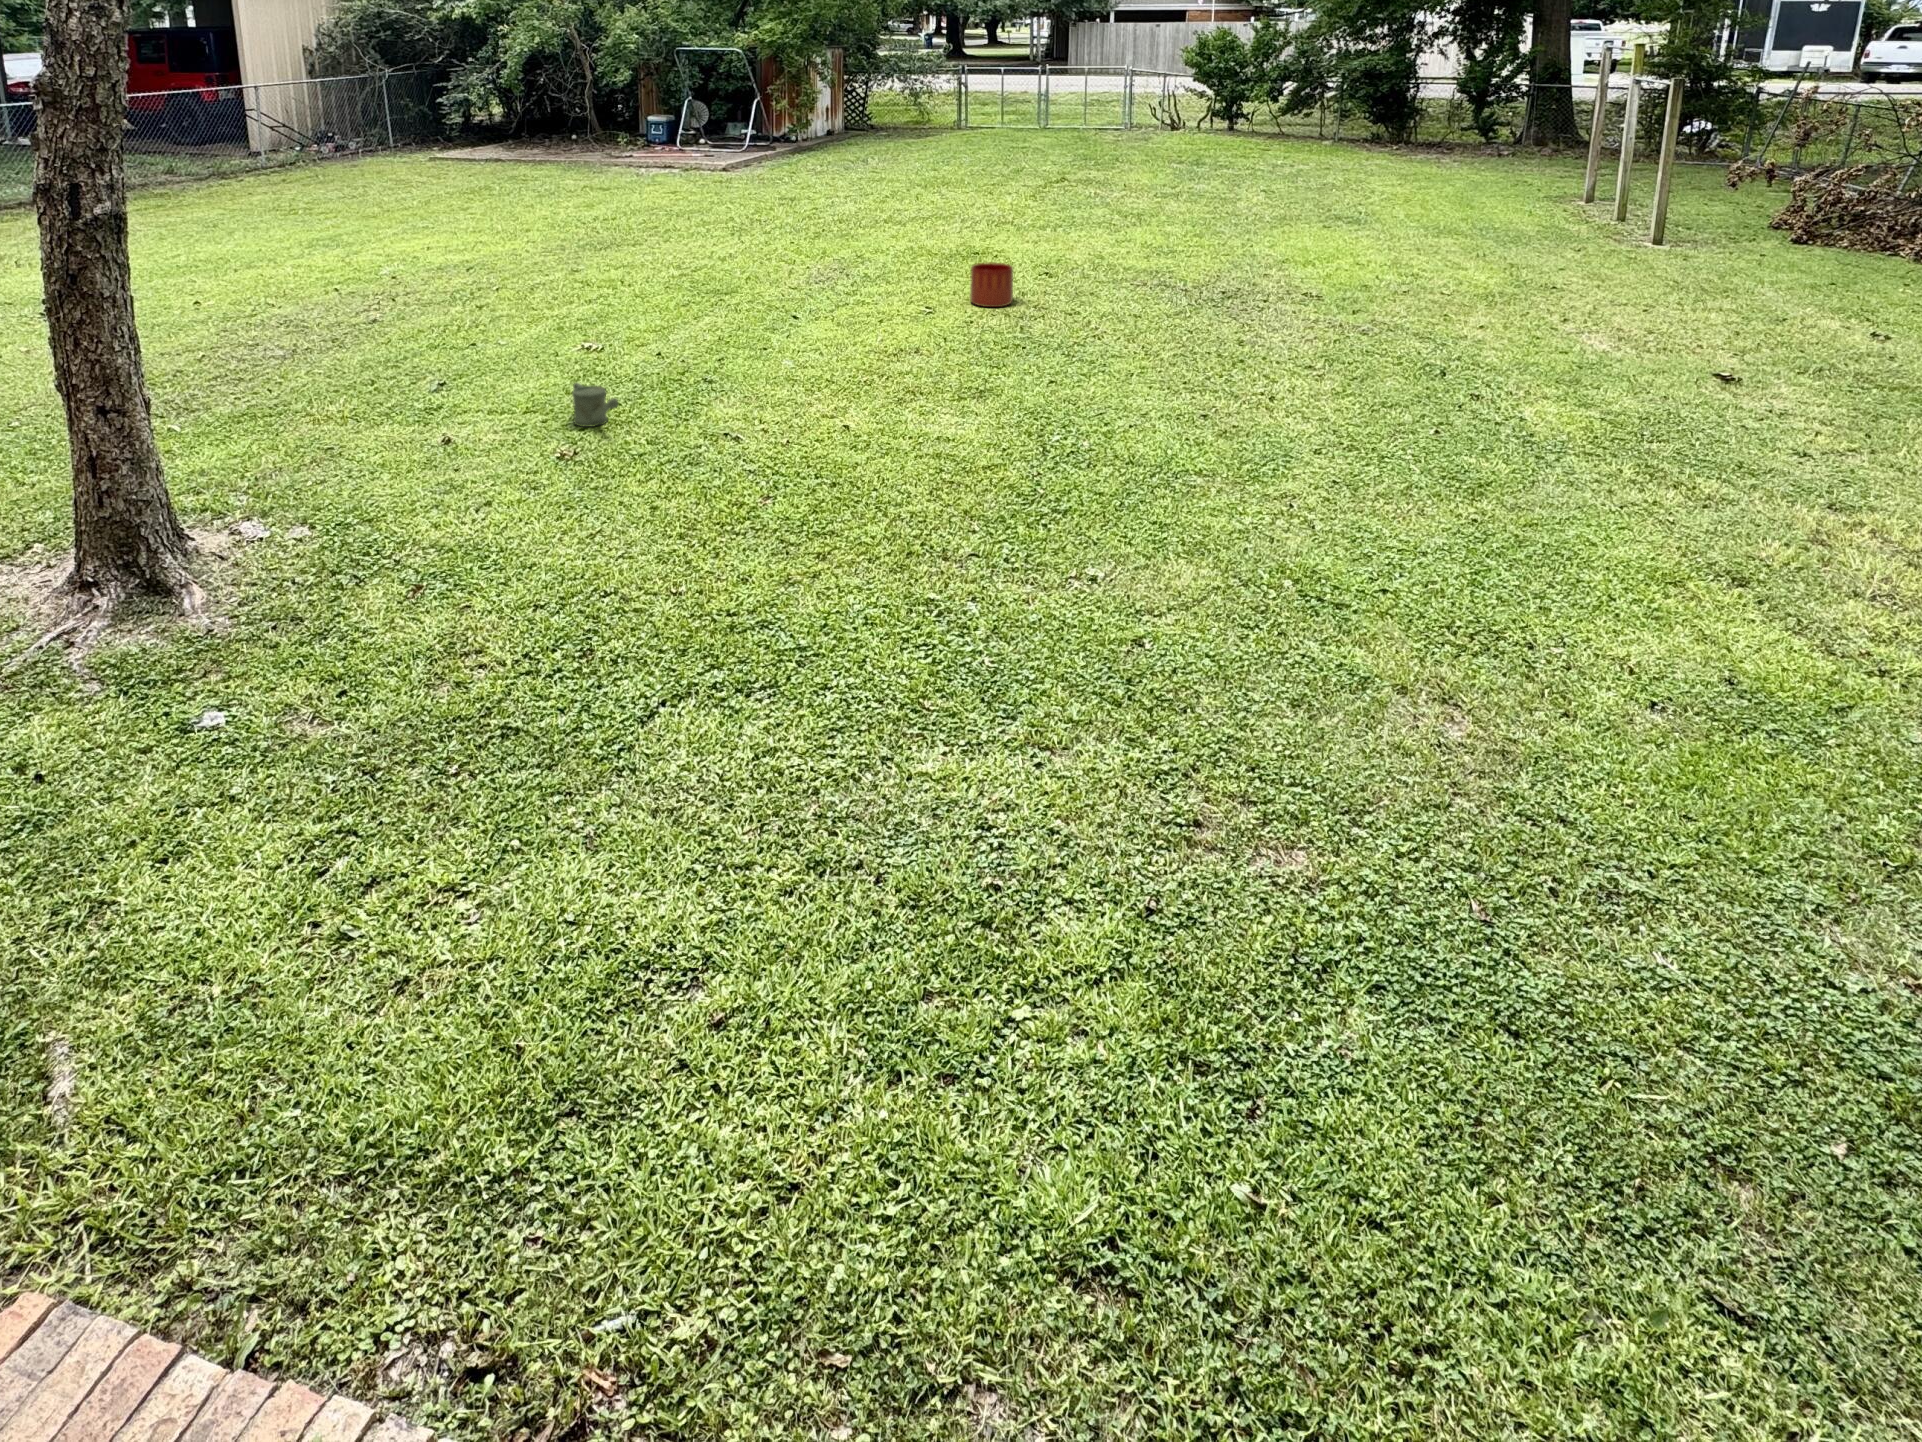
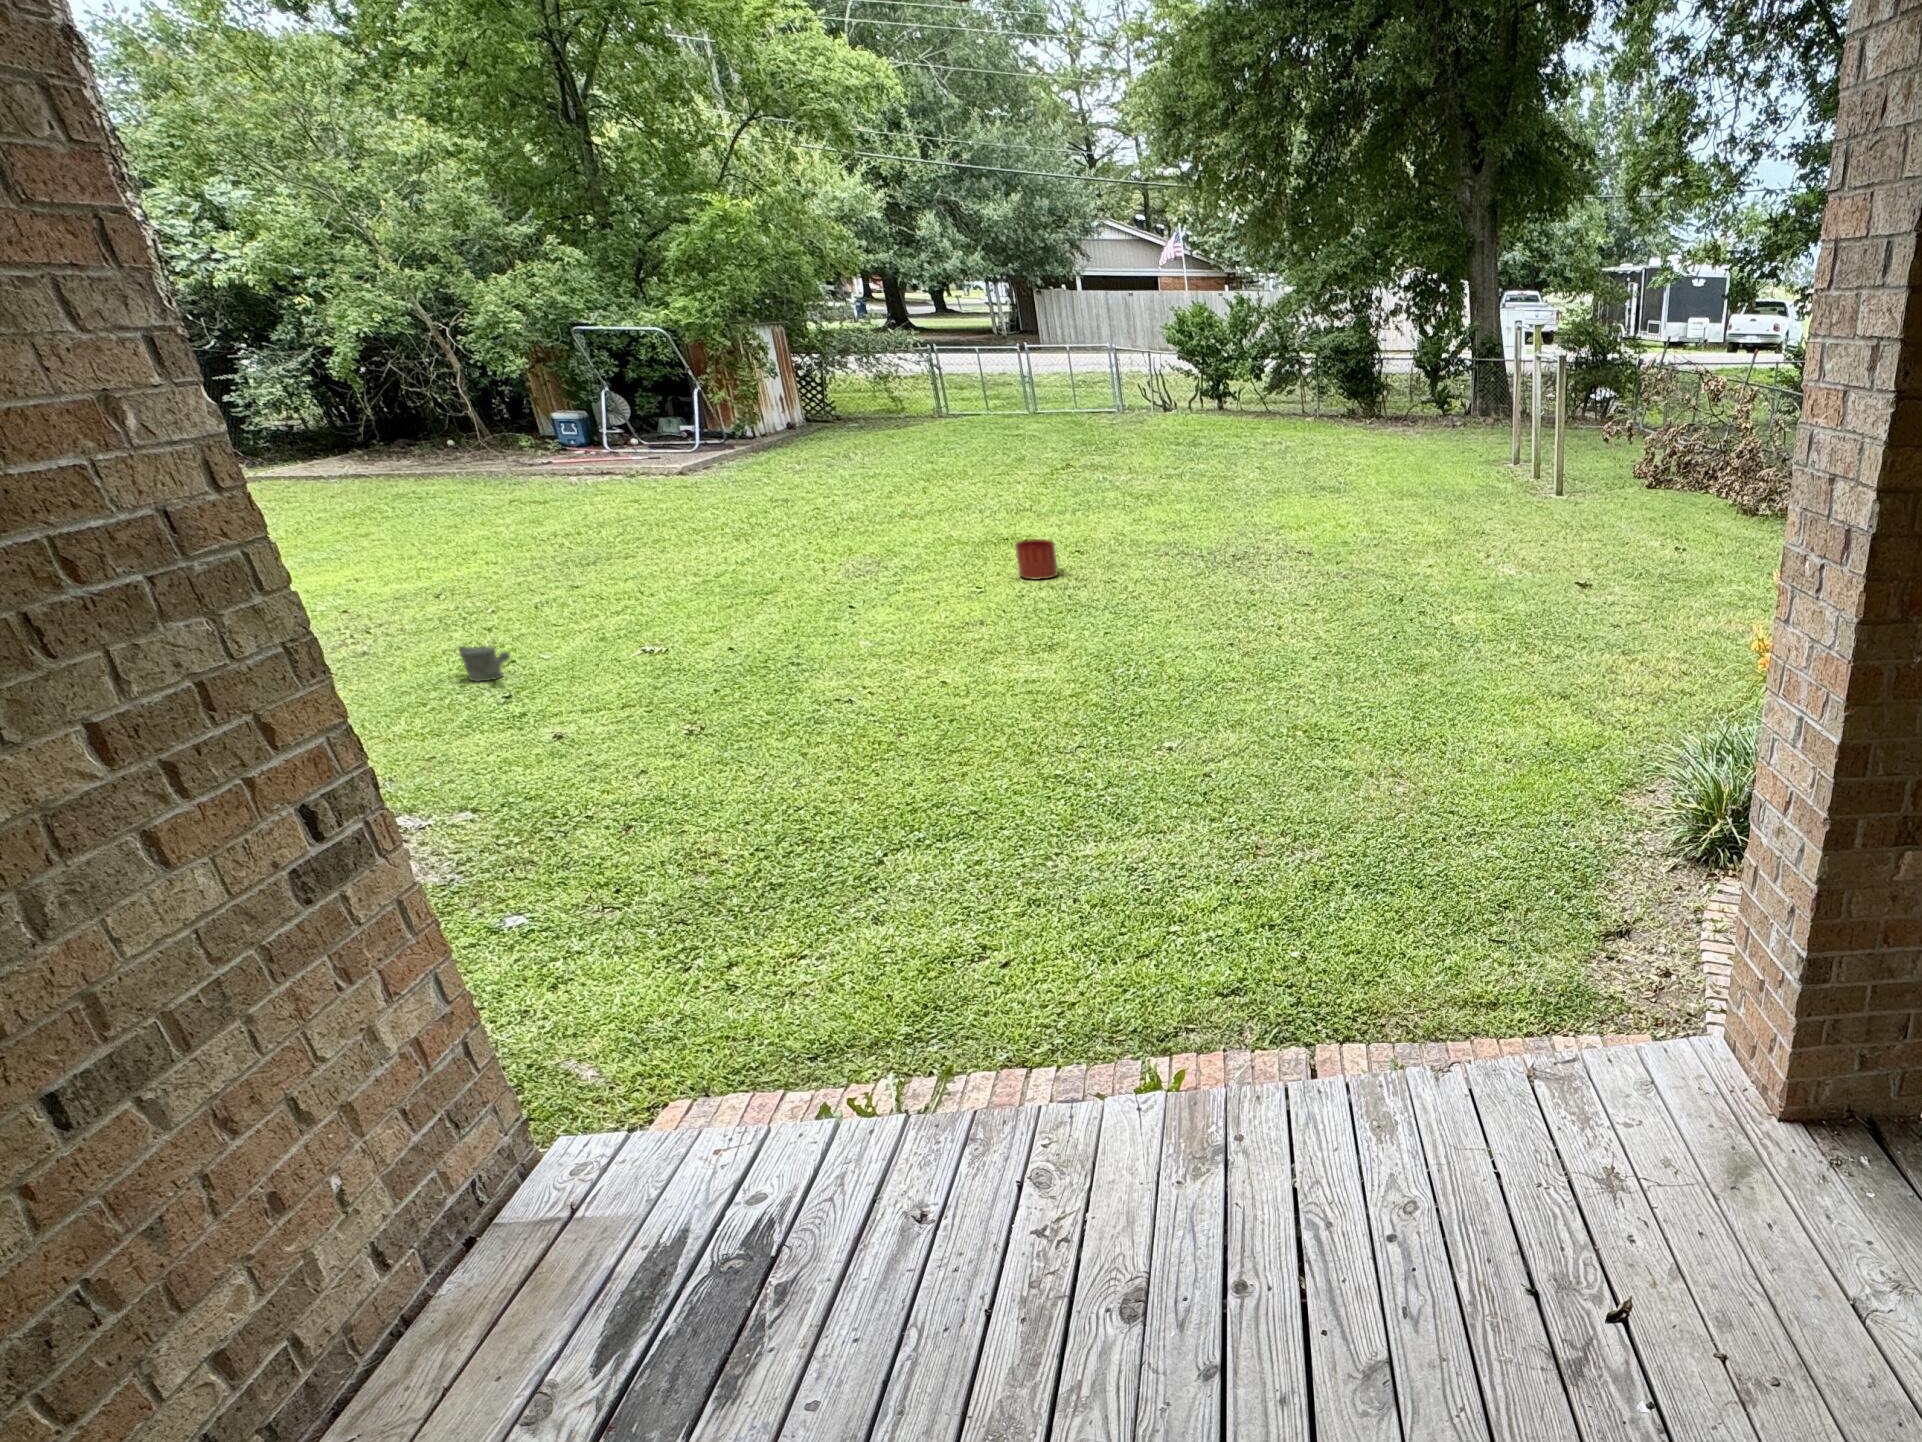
watering can: present [572,383,618,427] -> present [459,646,510,682]

